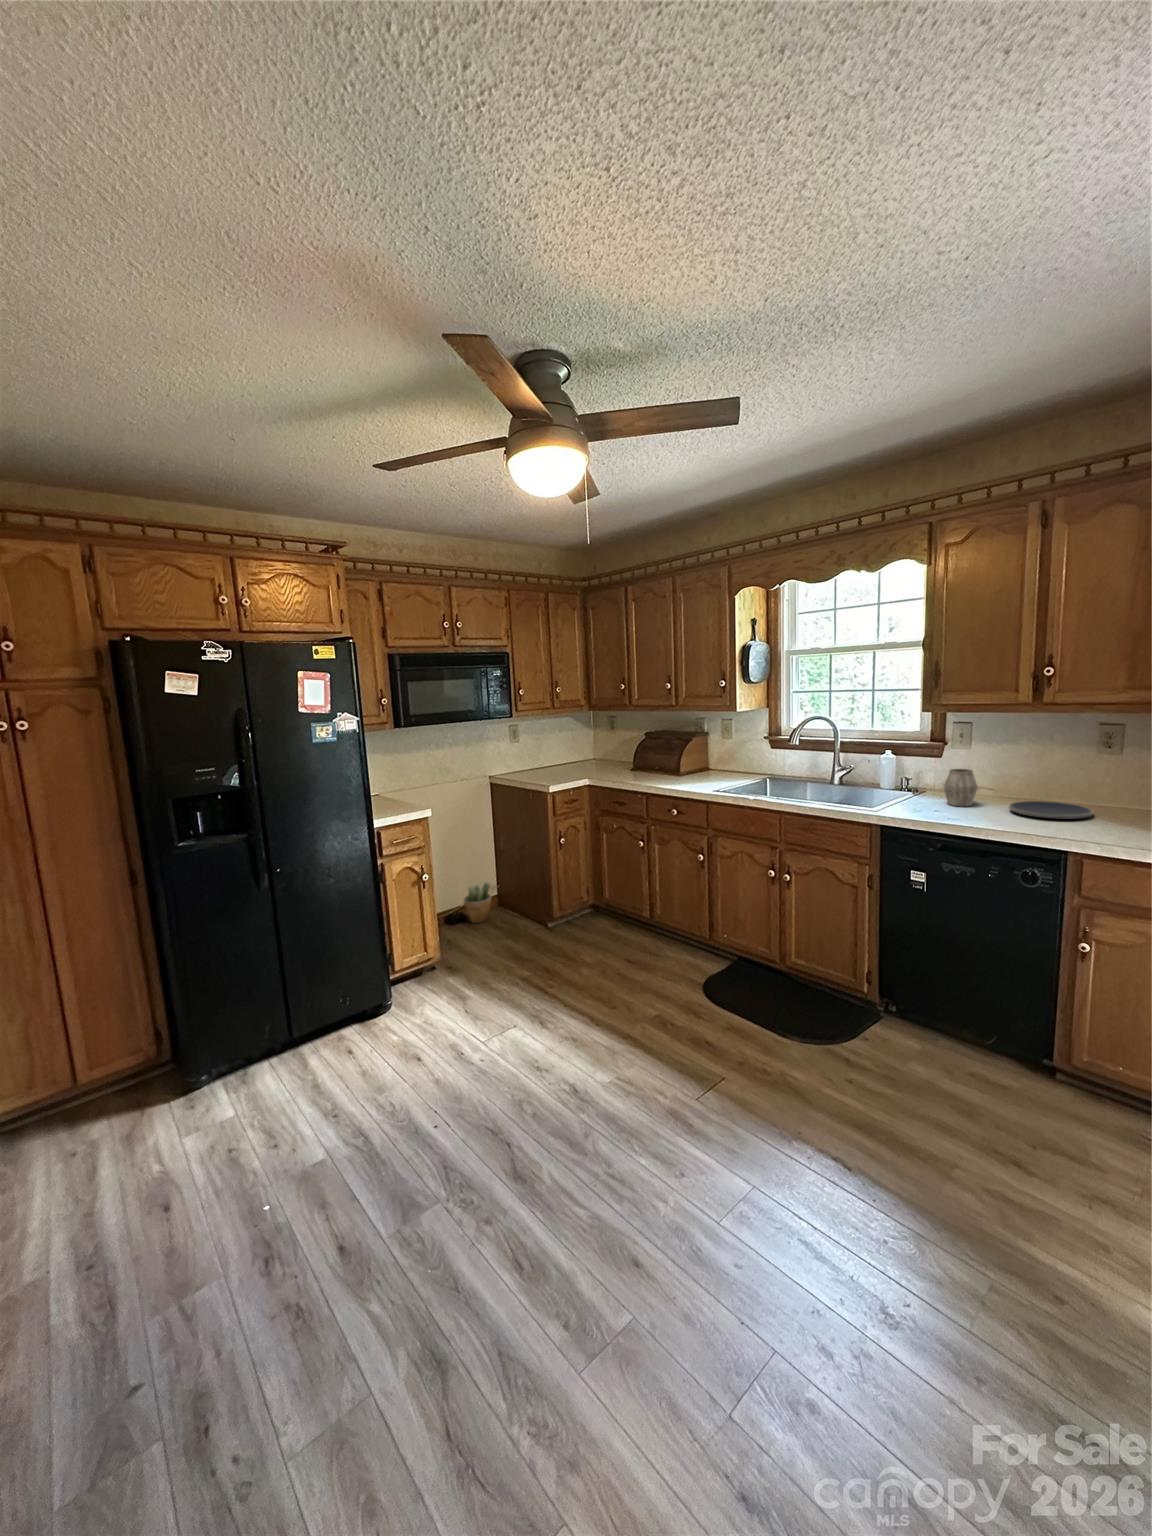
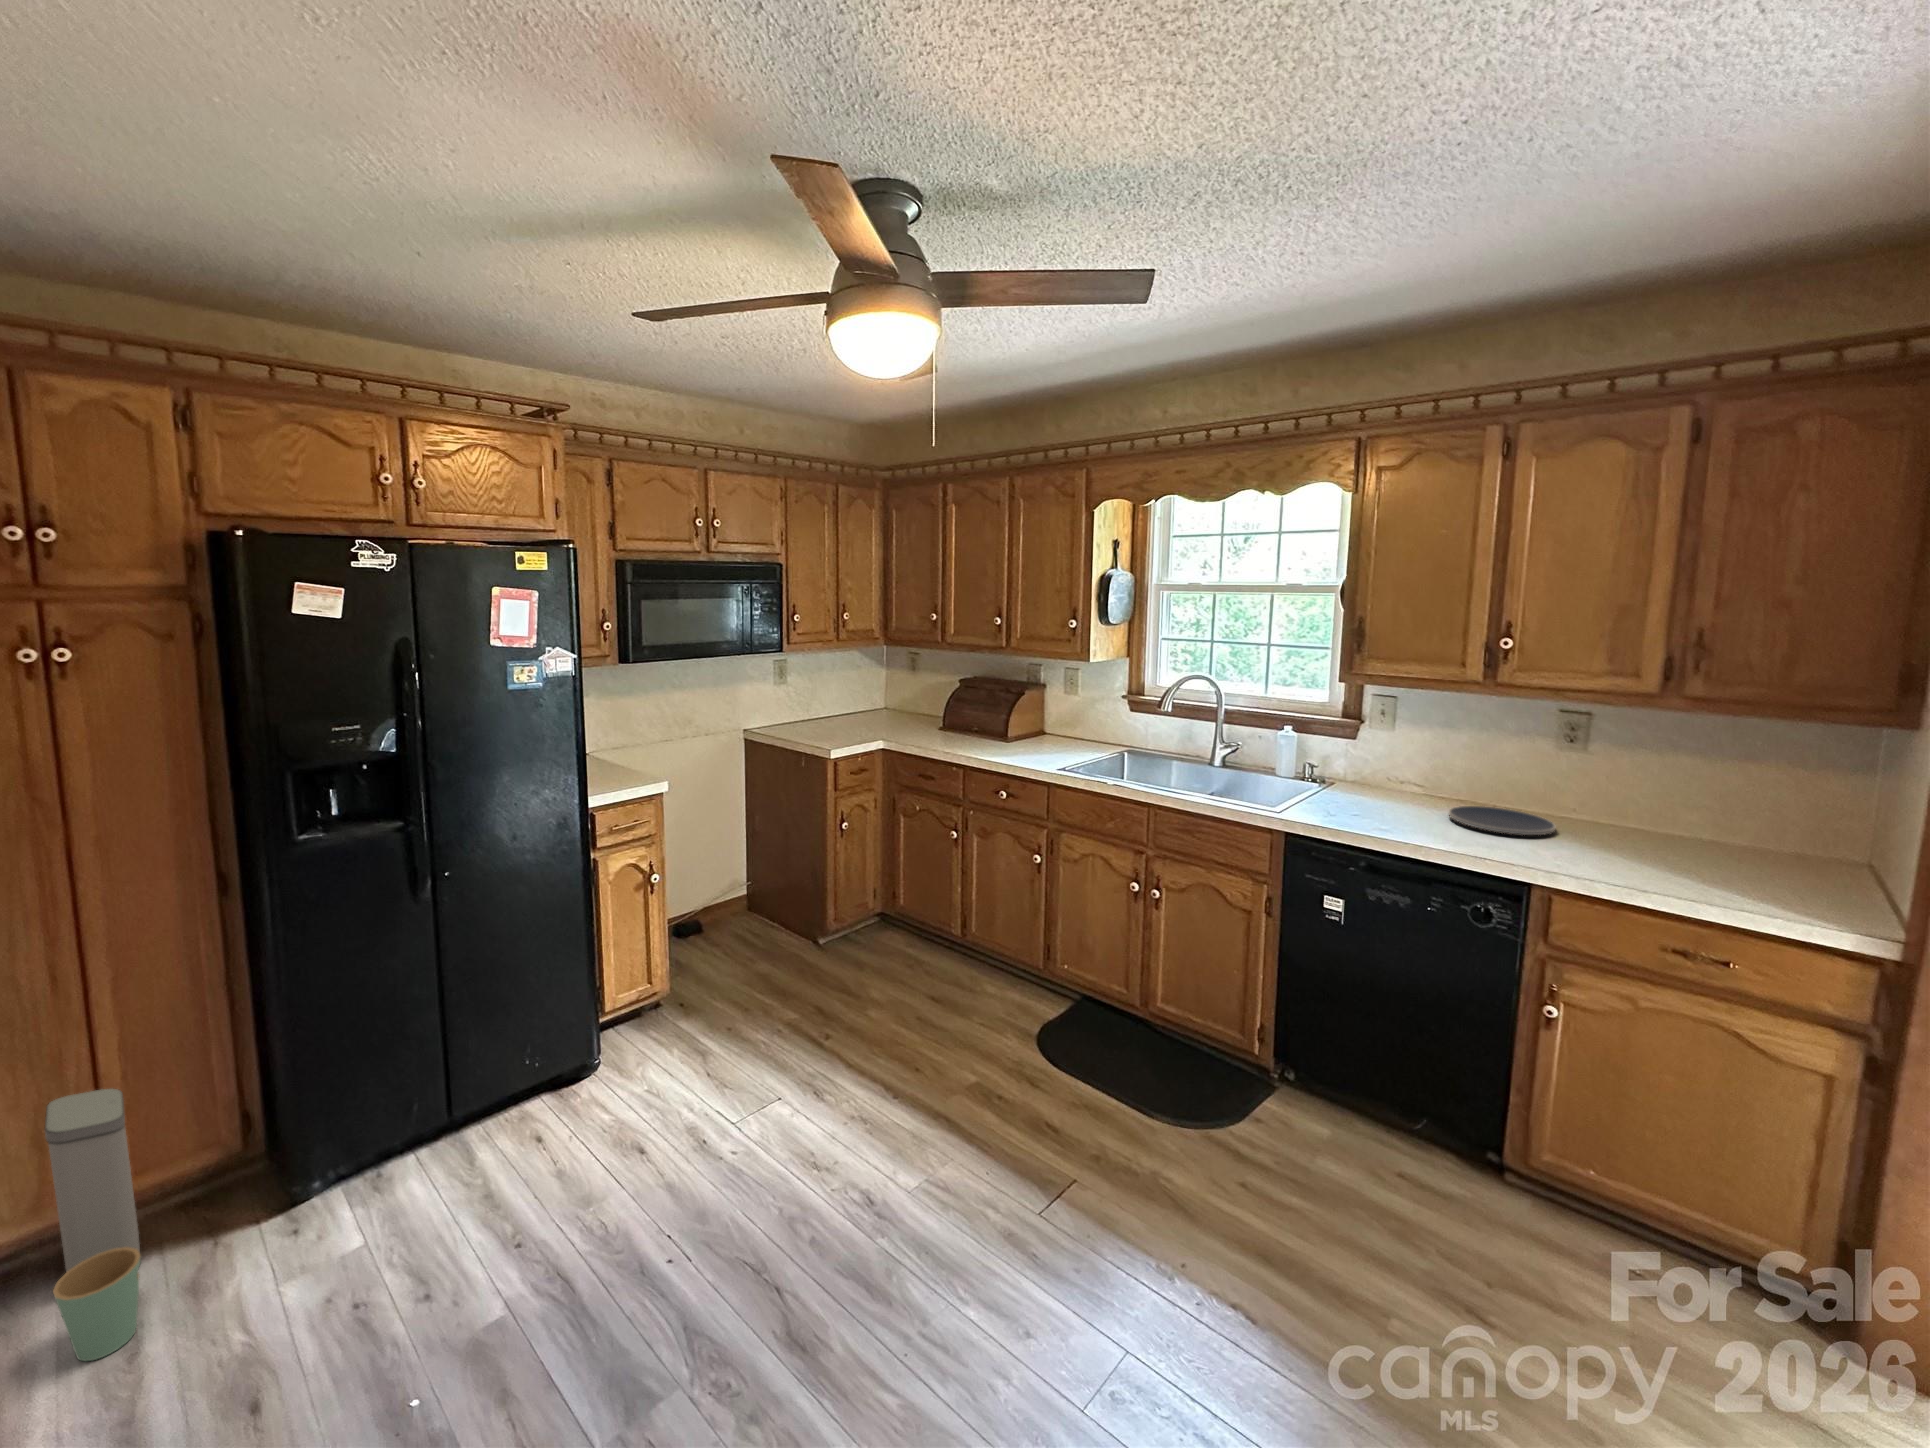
mug: present [944,769,977,806] -> none [1364,758,1408,809]
potted plant: present [464,882,491,923] -> none [701,879,740,937]
trash can: none [31,1012,96,1181] -> present [45,1089,141,1361]

